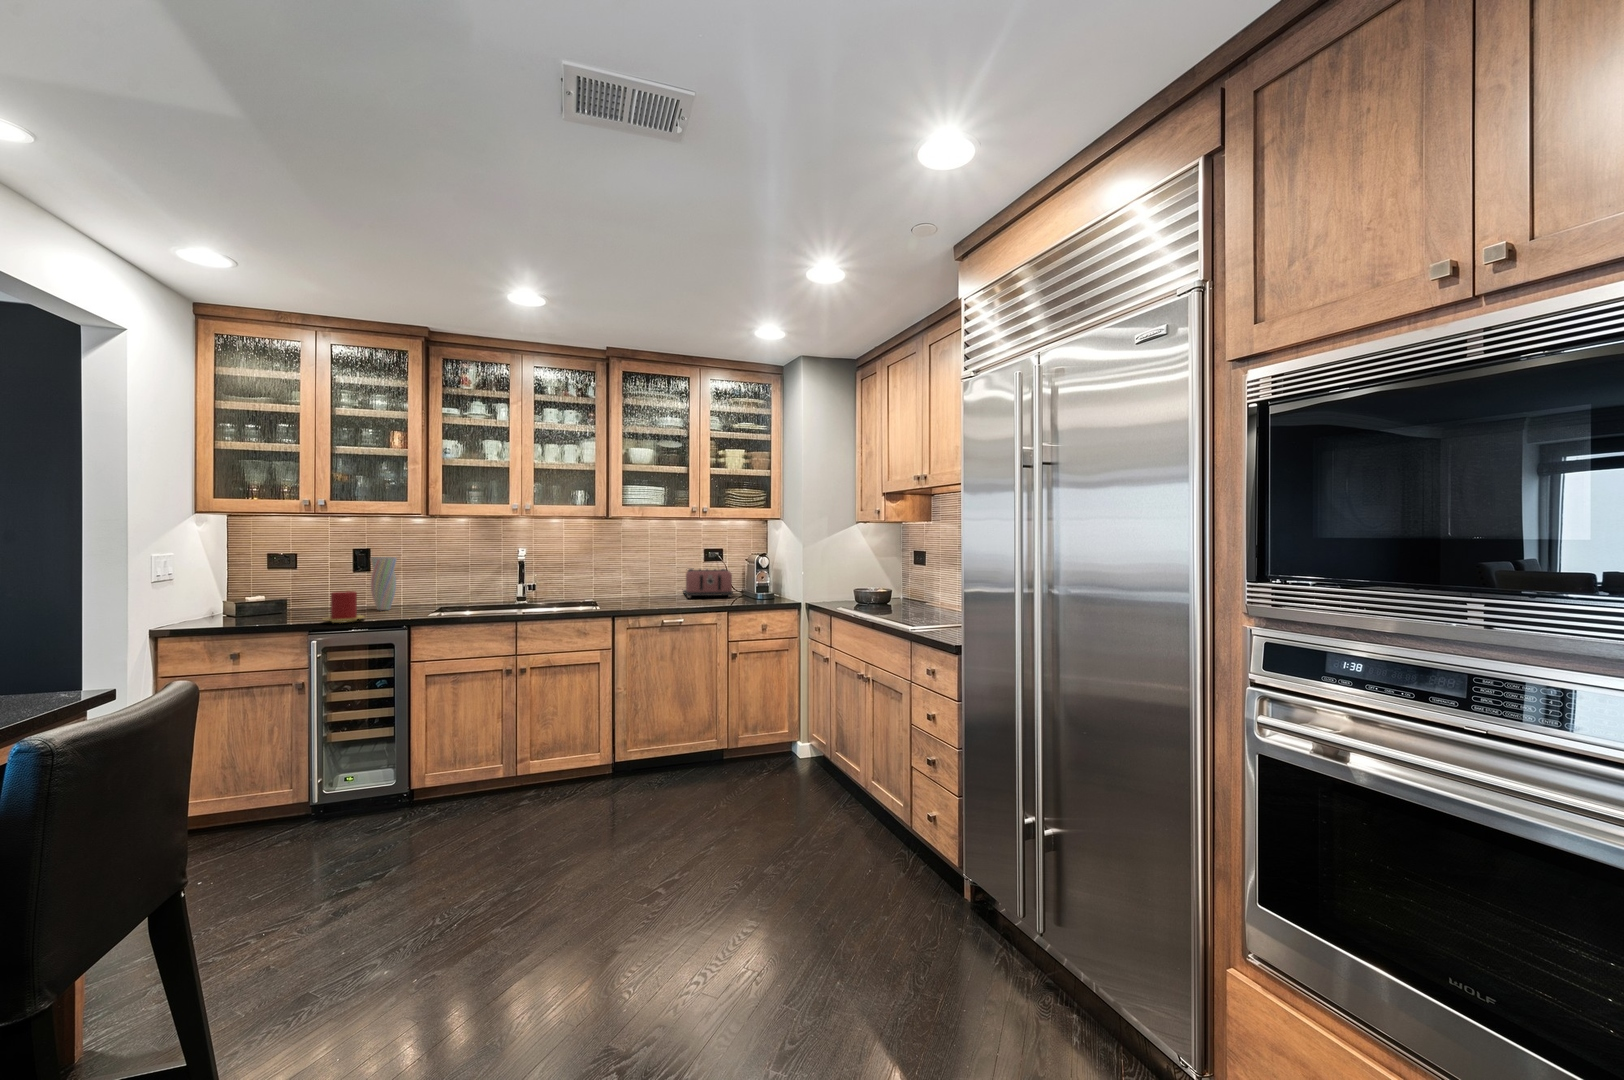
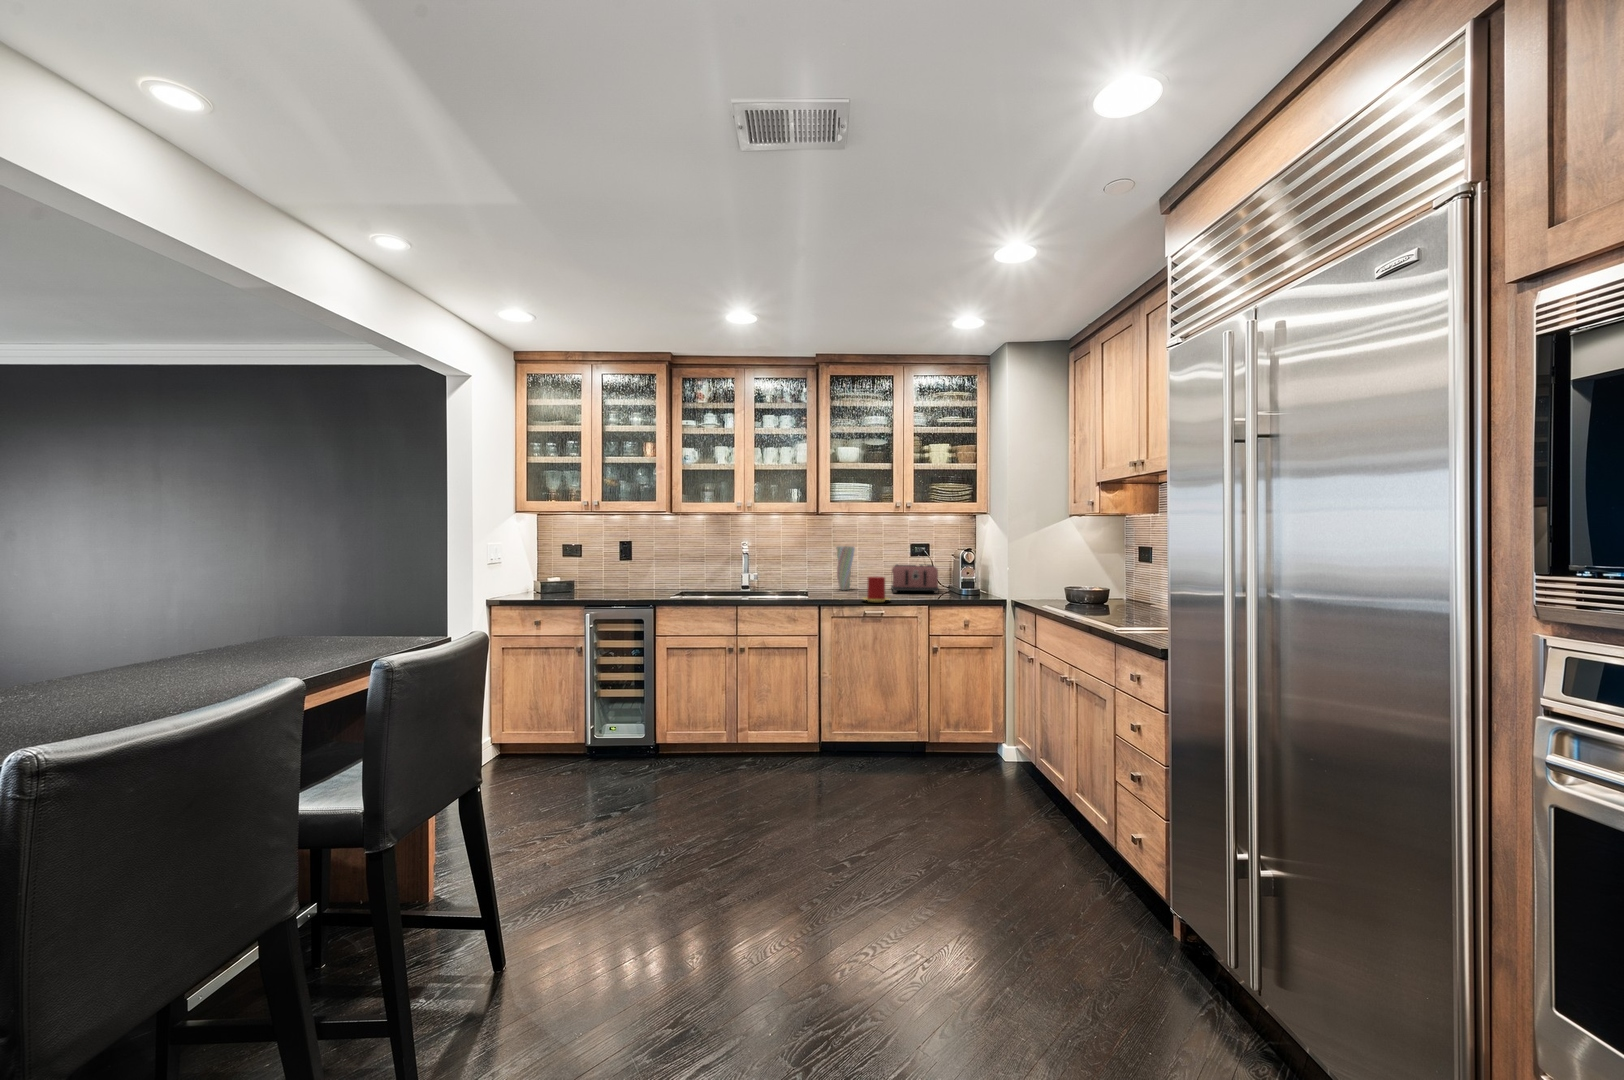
vase: present [371,557,397,610] -> present [836,546,855,590]
candle: present [323,591,364,623] -> present [864,577,890,602]

